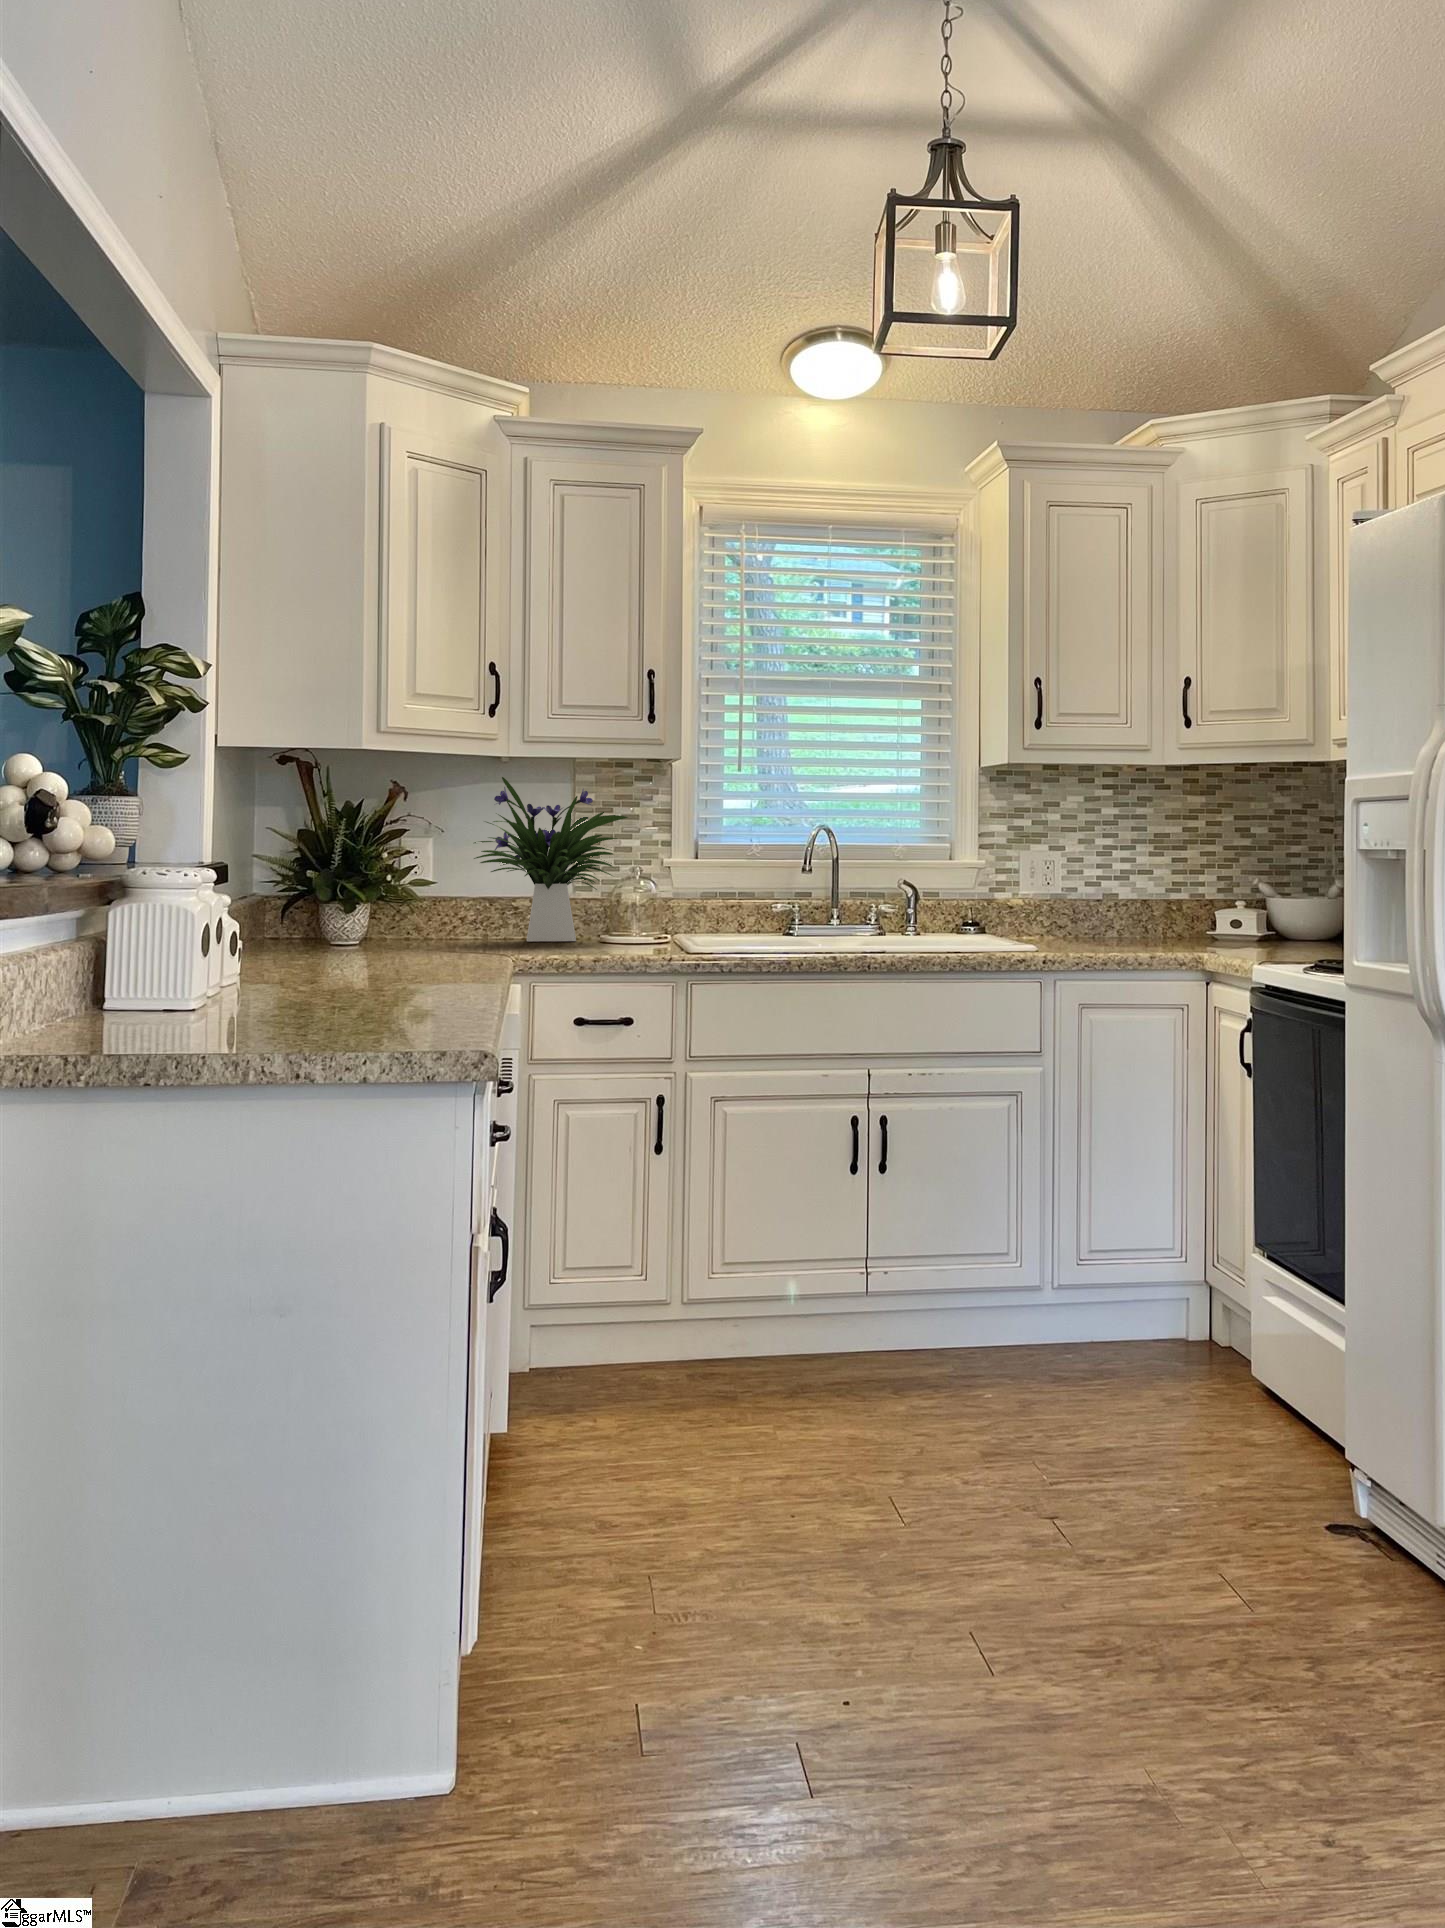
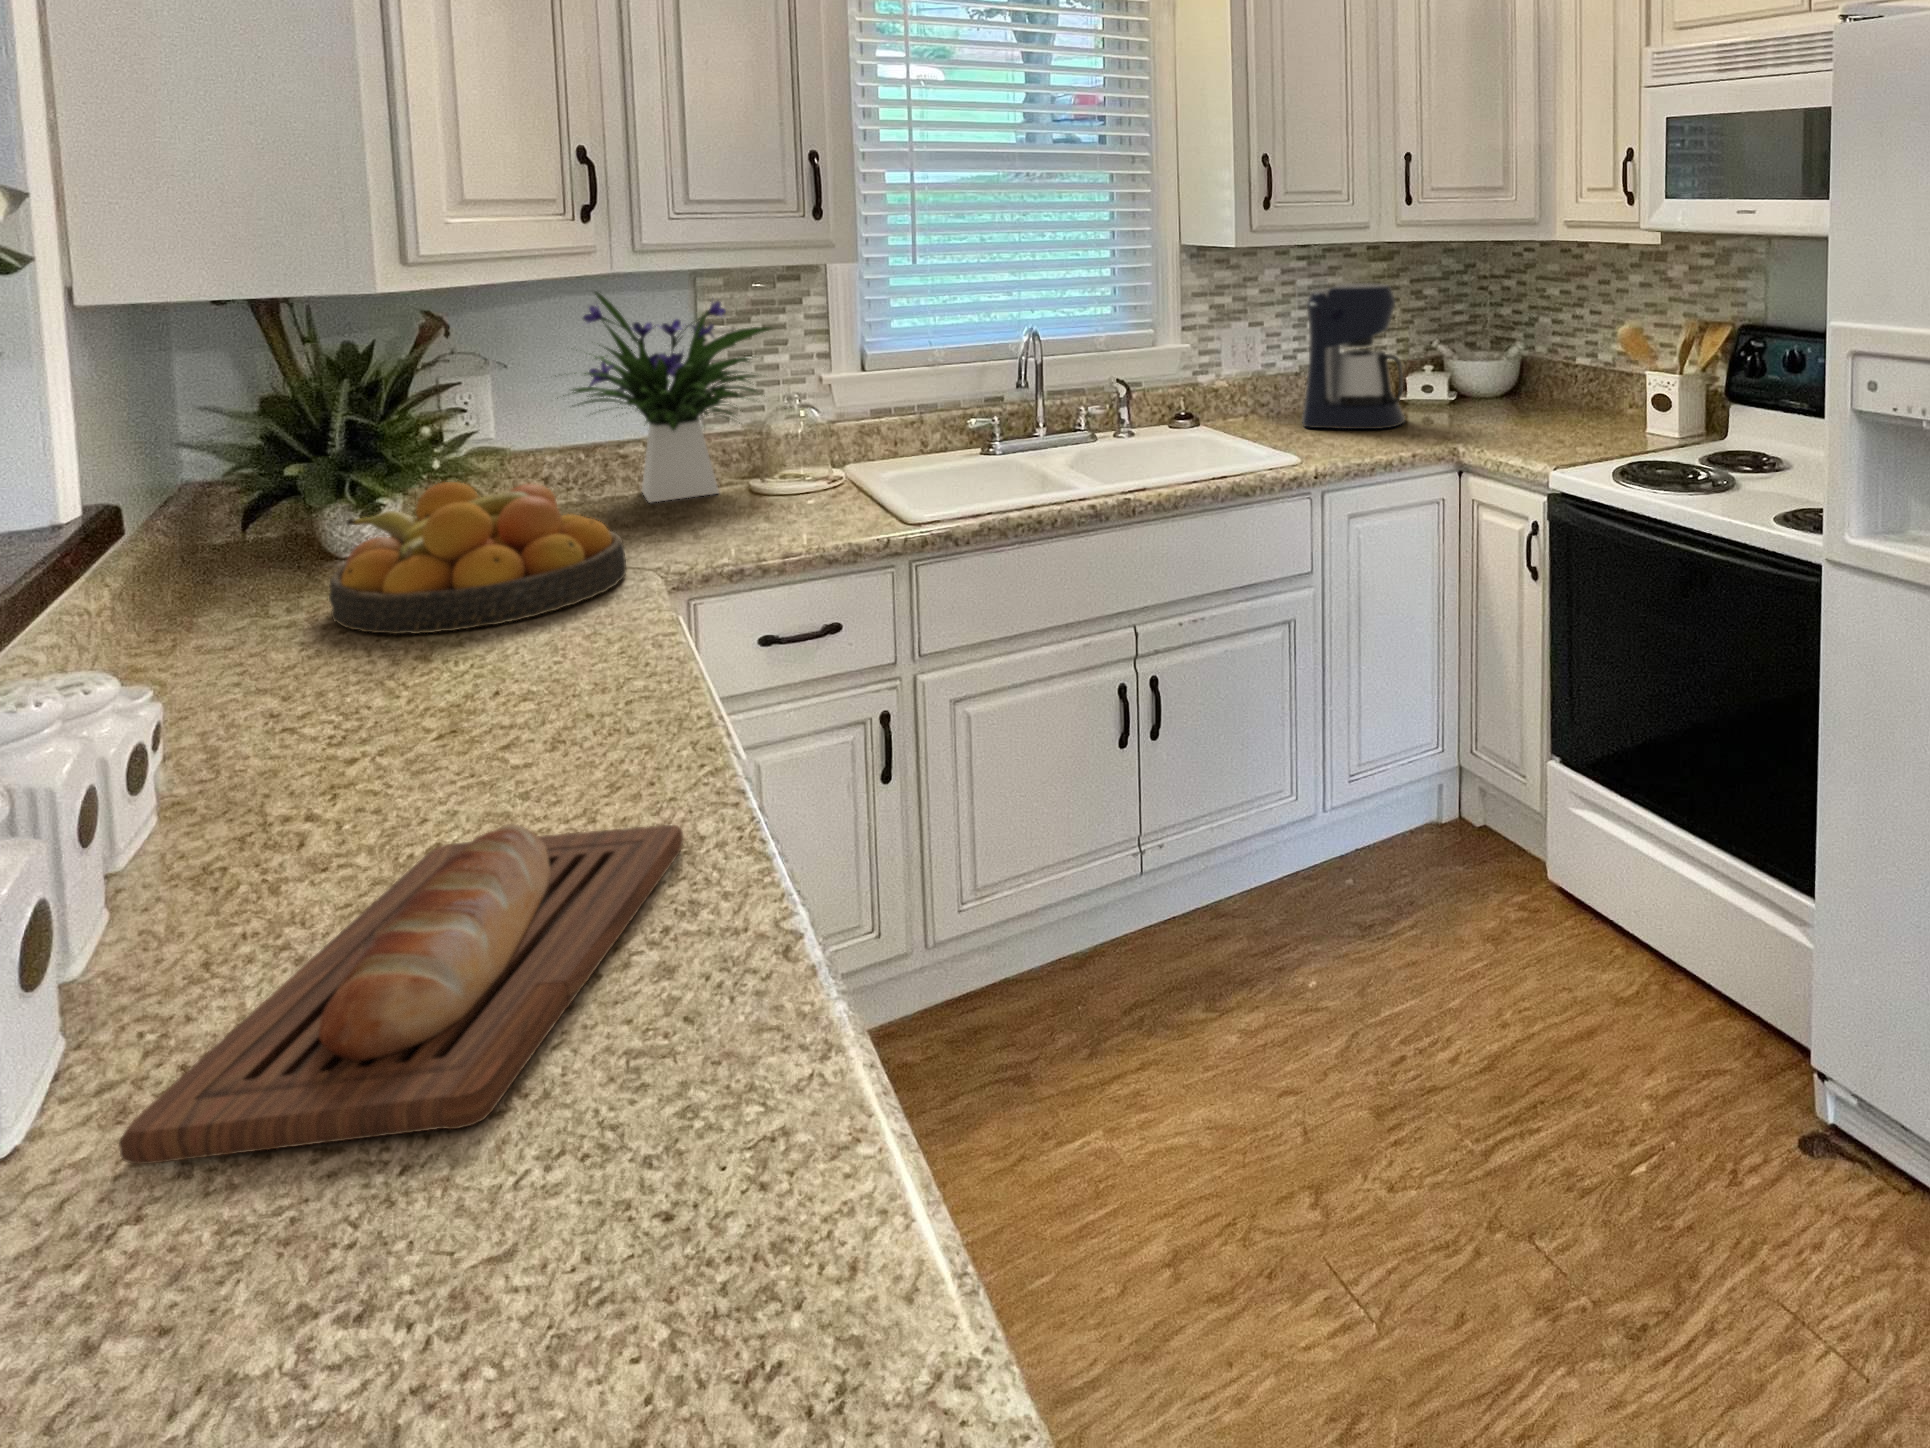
coffee maker: none [1082,807,1187,944] -> present [1302,283,1405,429]
fruit bowl: none [318,881,488,961] -> present [329,482,627,634]
bread loaf: none [197,960,444,1020] -> present [119,824,683,1164]

